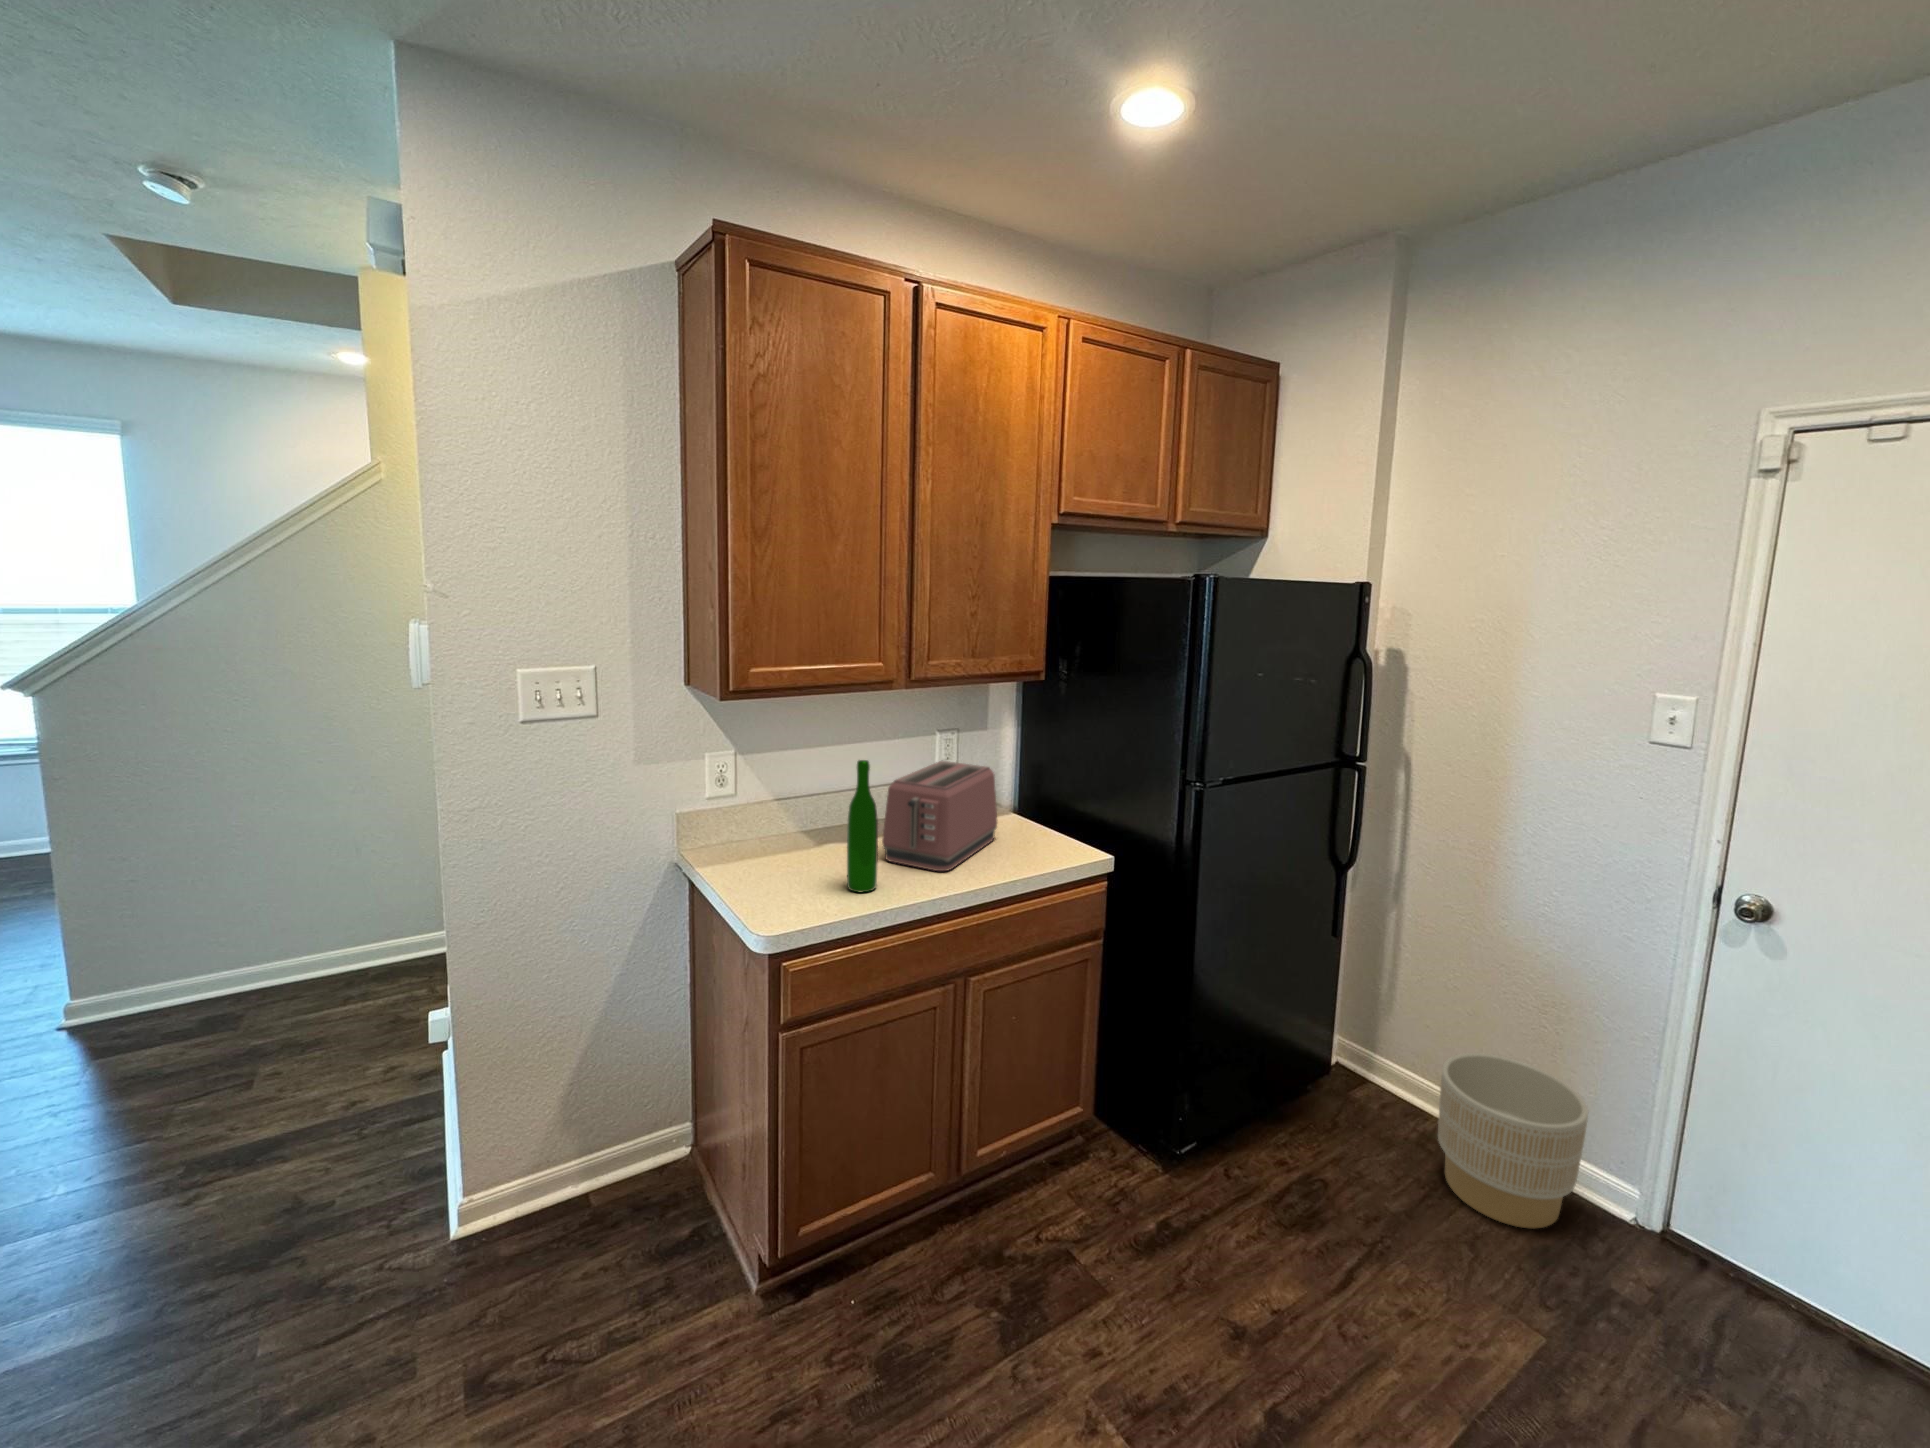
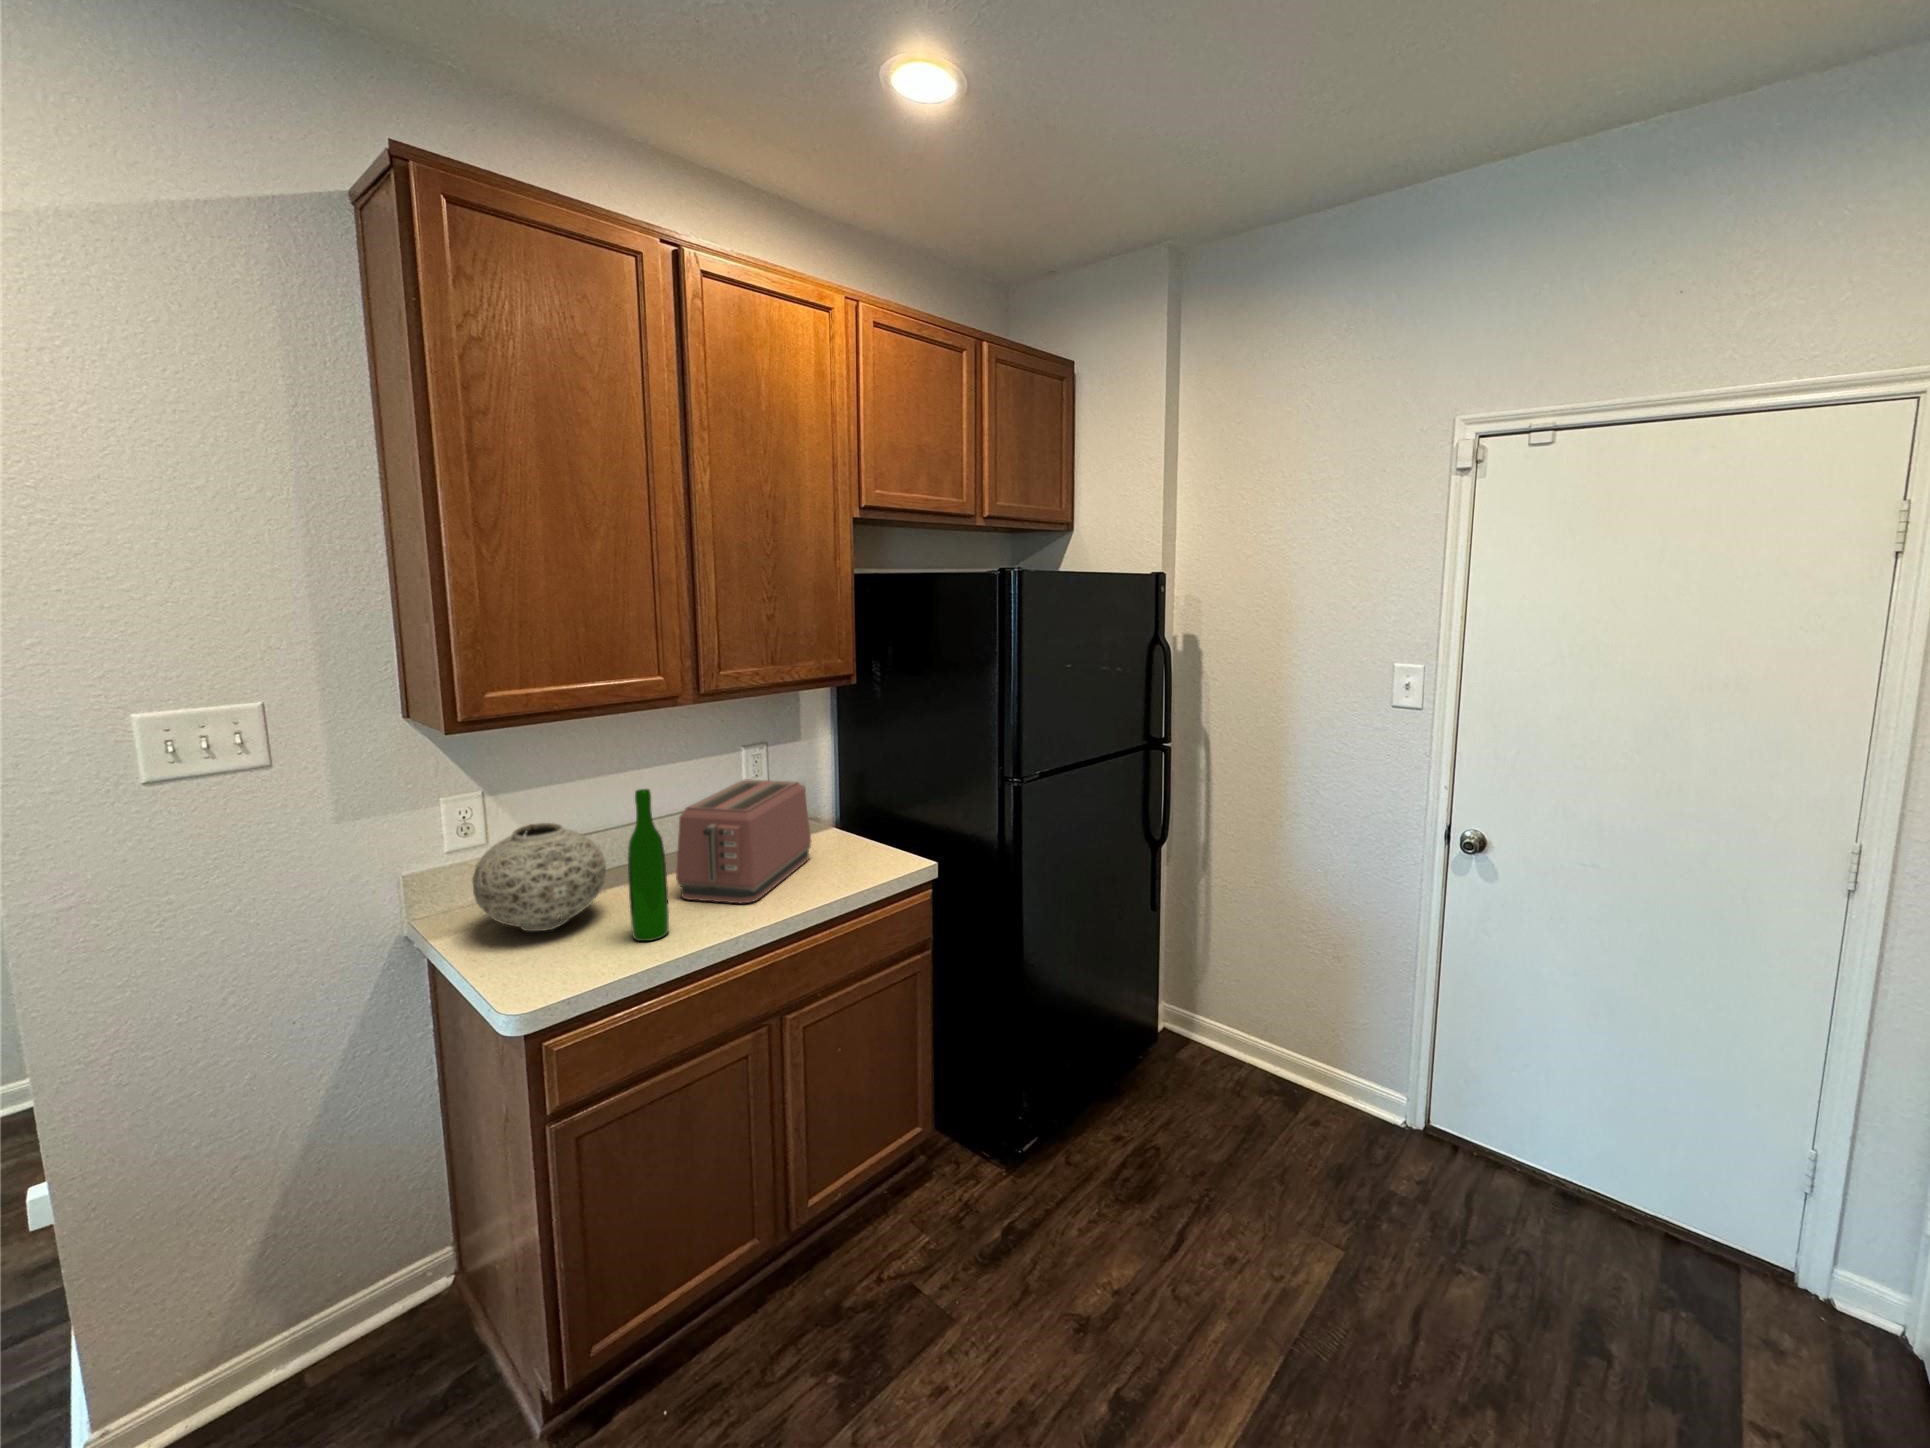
vase: none [727,782,827,873] -> present [472,823,606,931]
planter: present [1438,1053,1588,1228] -> none [1249,1000,1365,1154]

